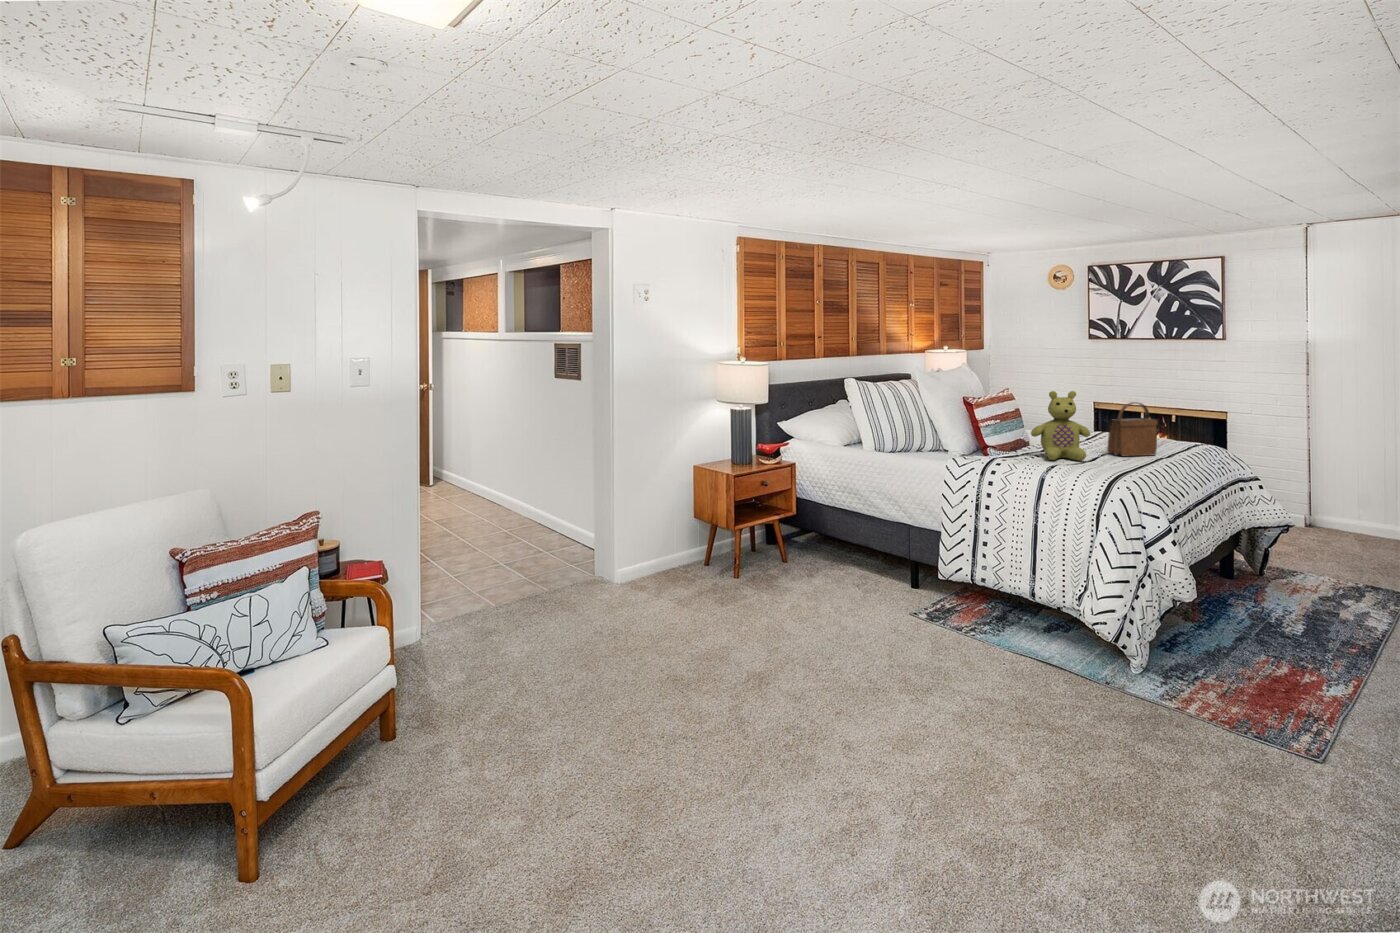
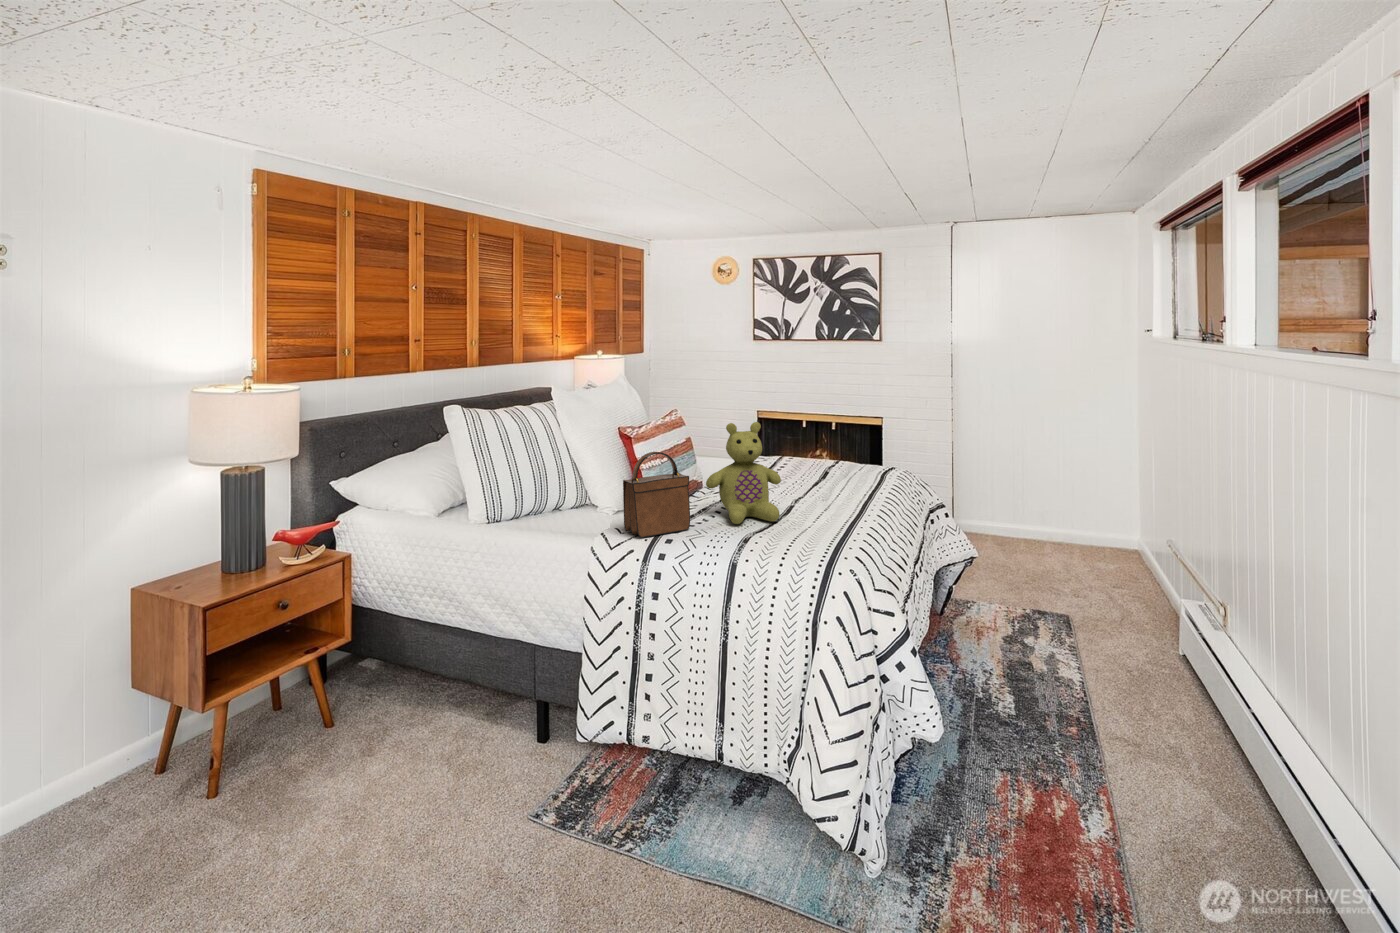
handbag: present [1107,402,1158,456] -> present [623,452,690,538]

